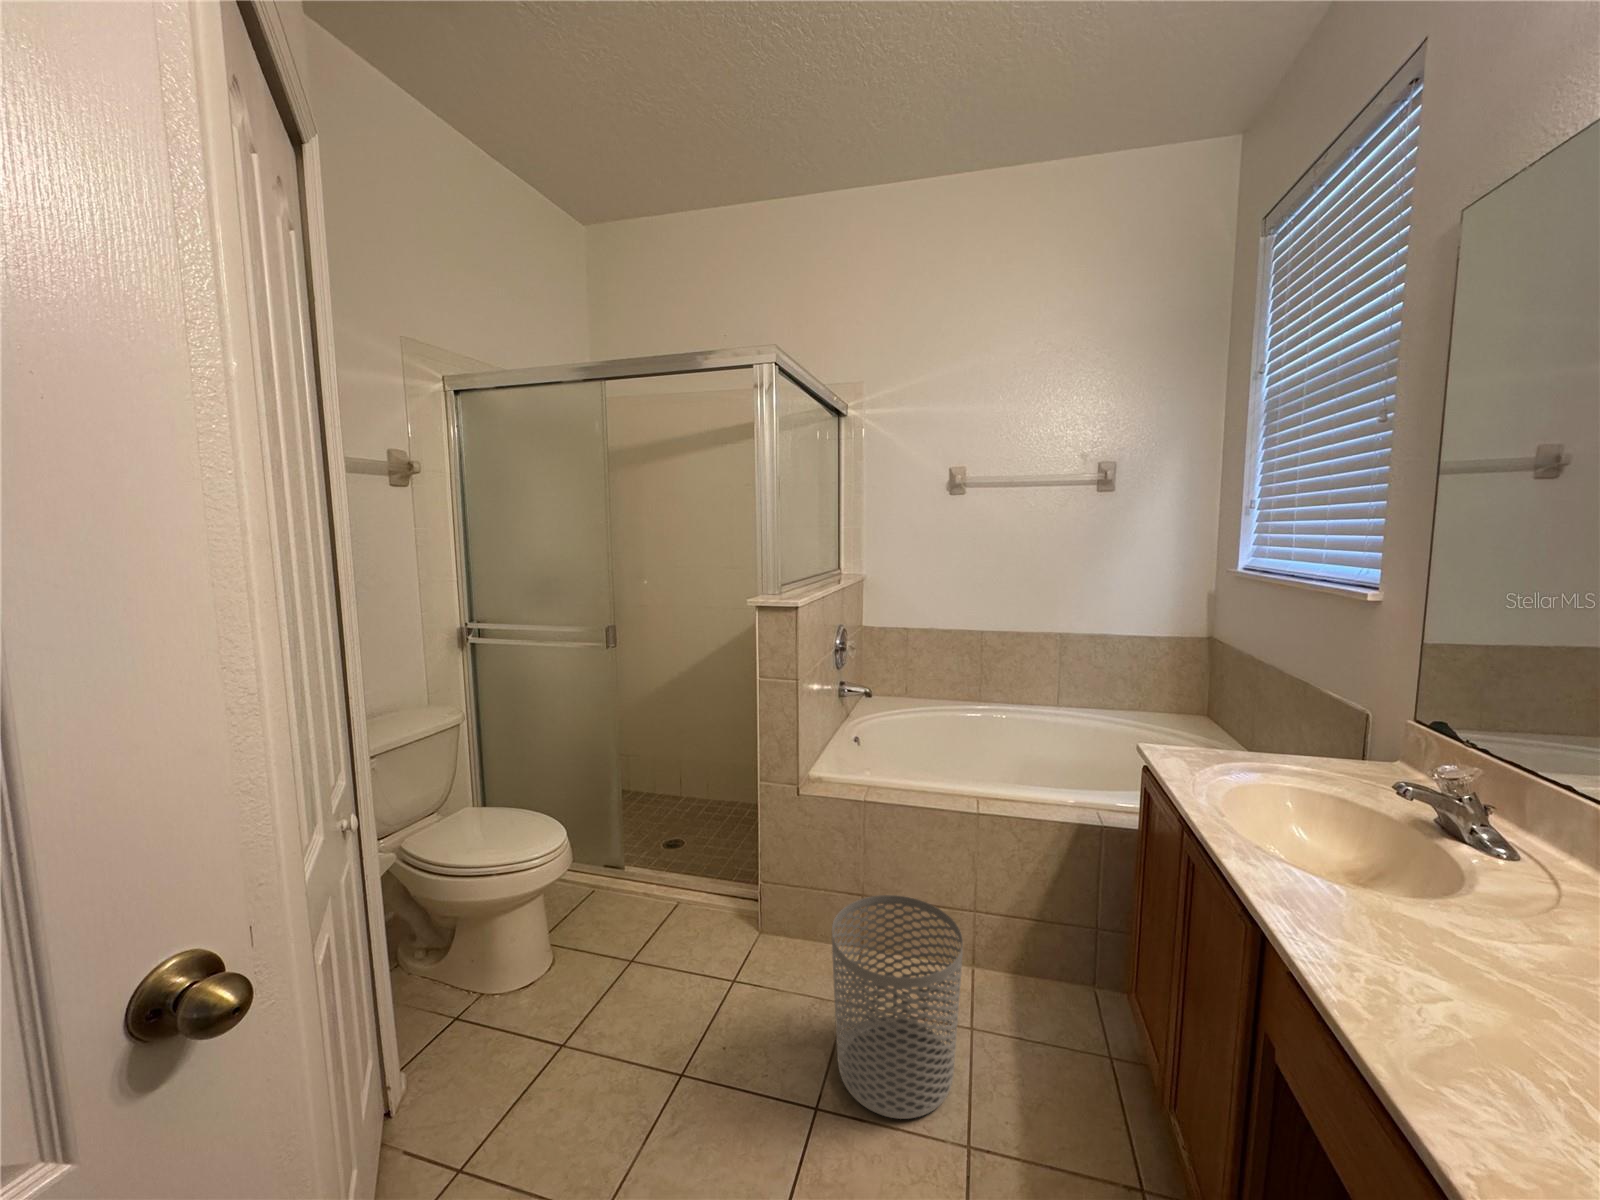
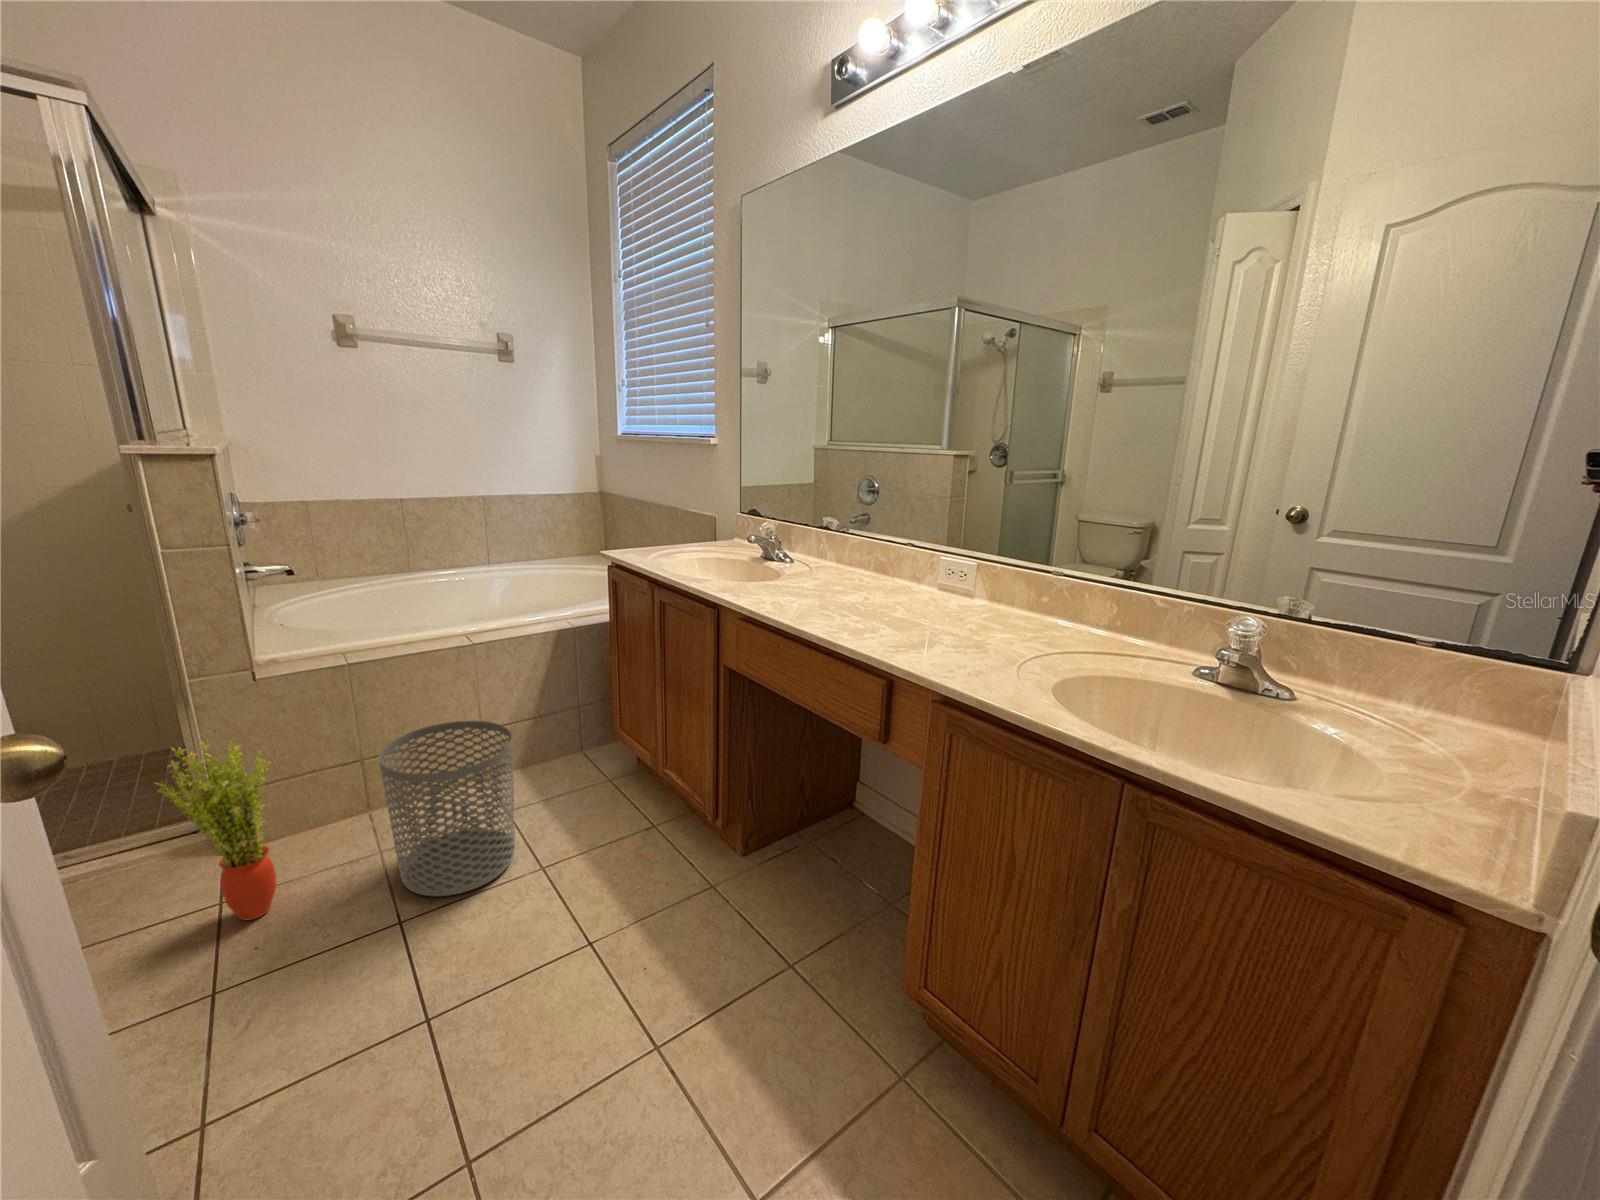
potted plant: none [694,840,767,1010] -> present [158,739,276,920]

